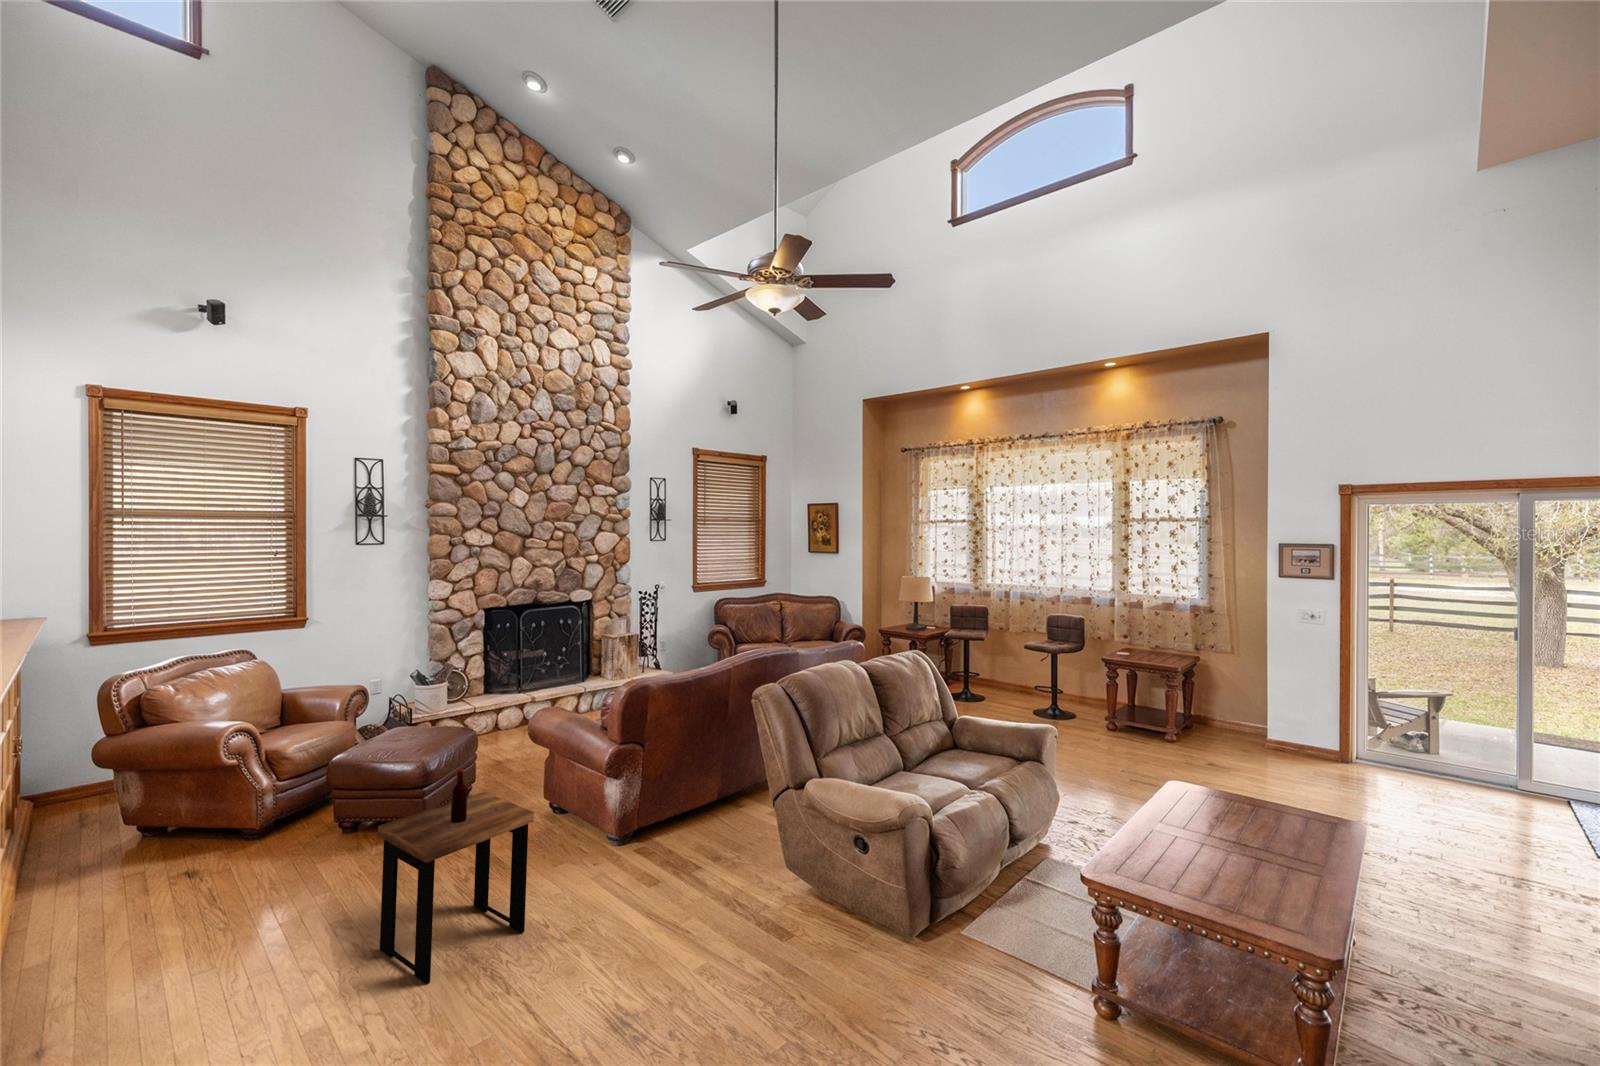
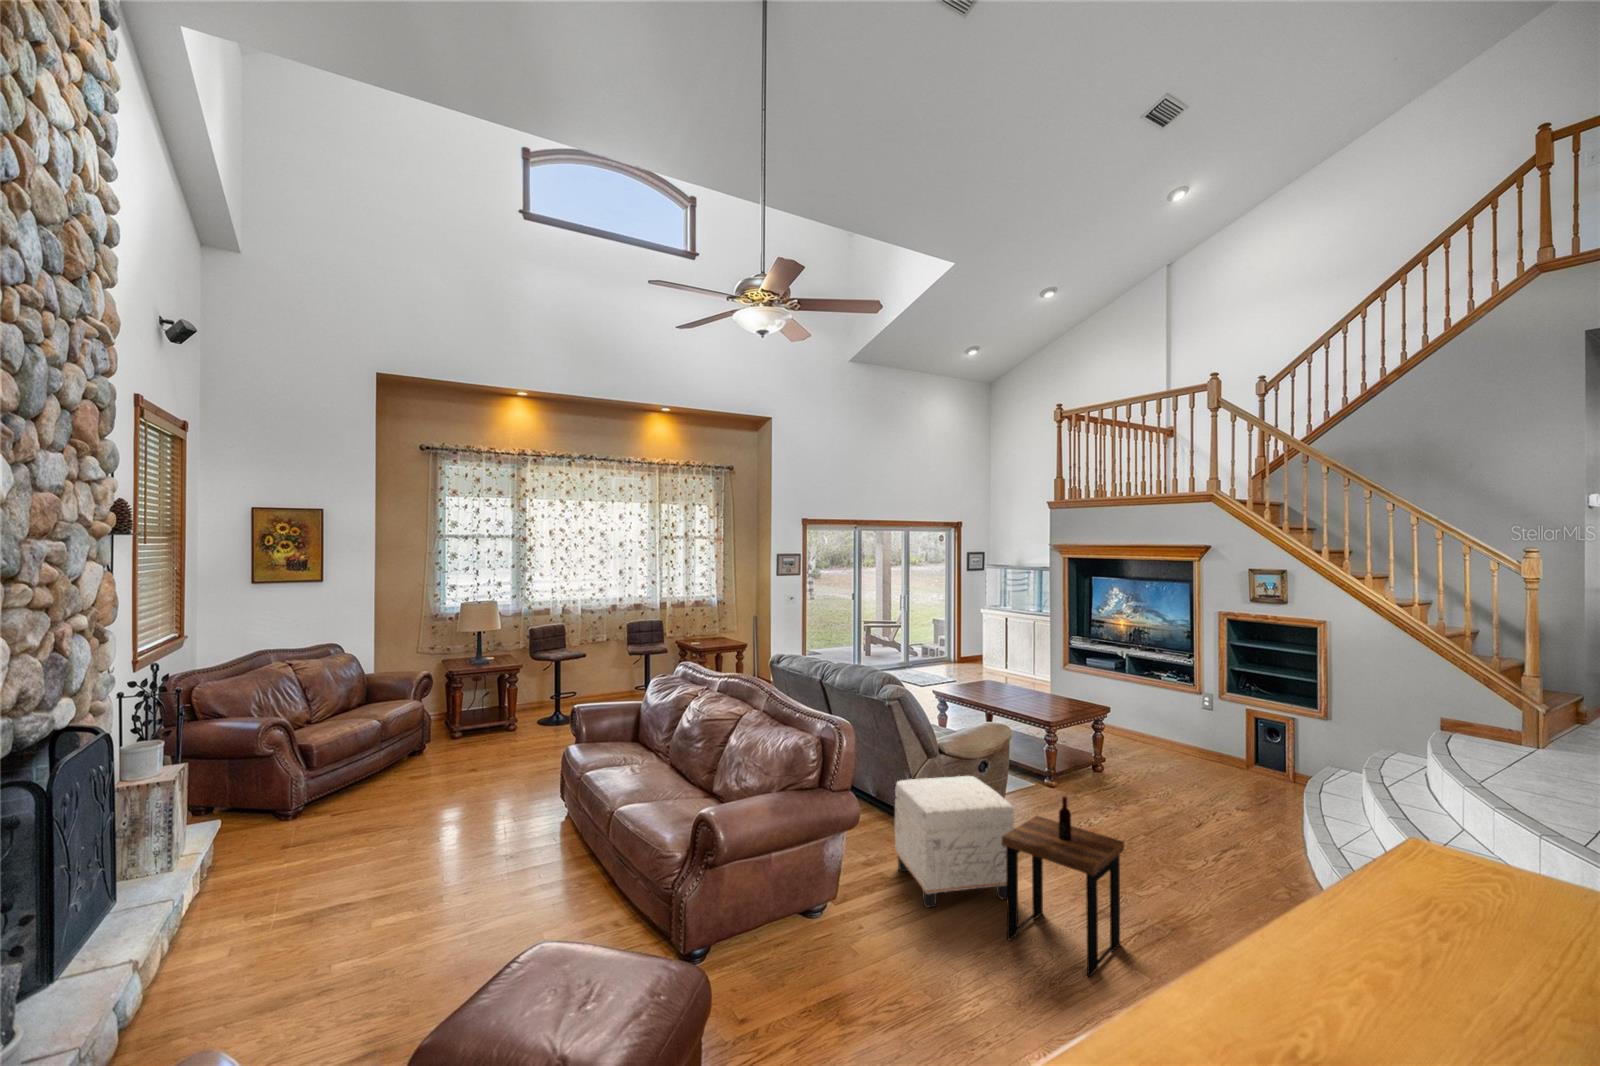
ottoman: none [552,755,675,914] -> present [895,776,1015,907]

